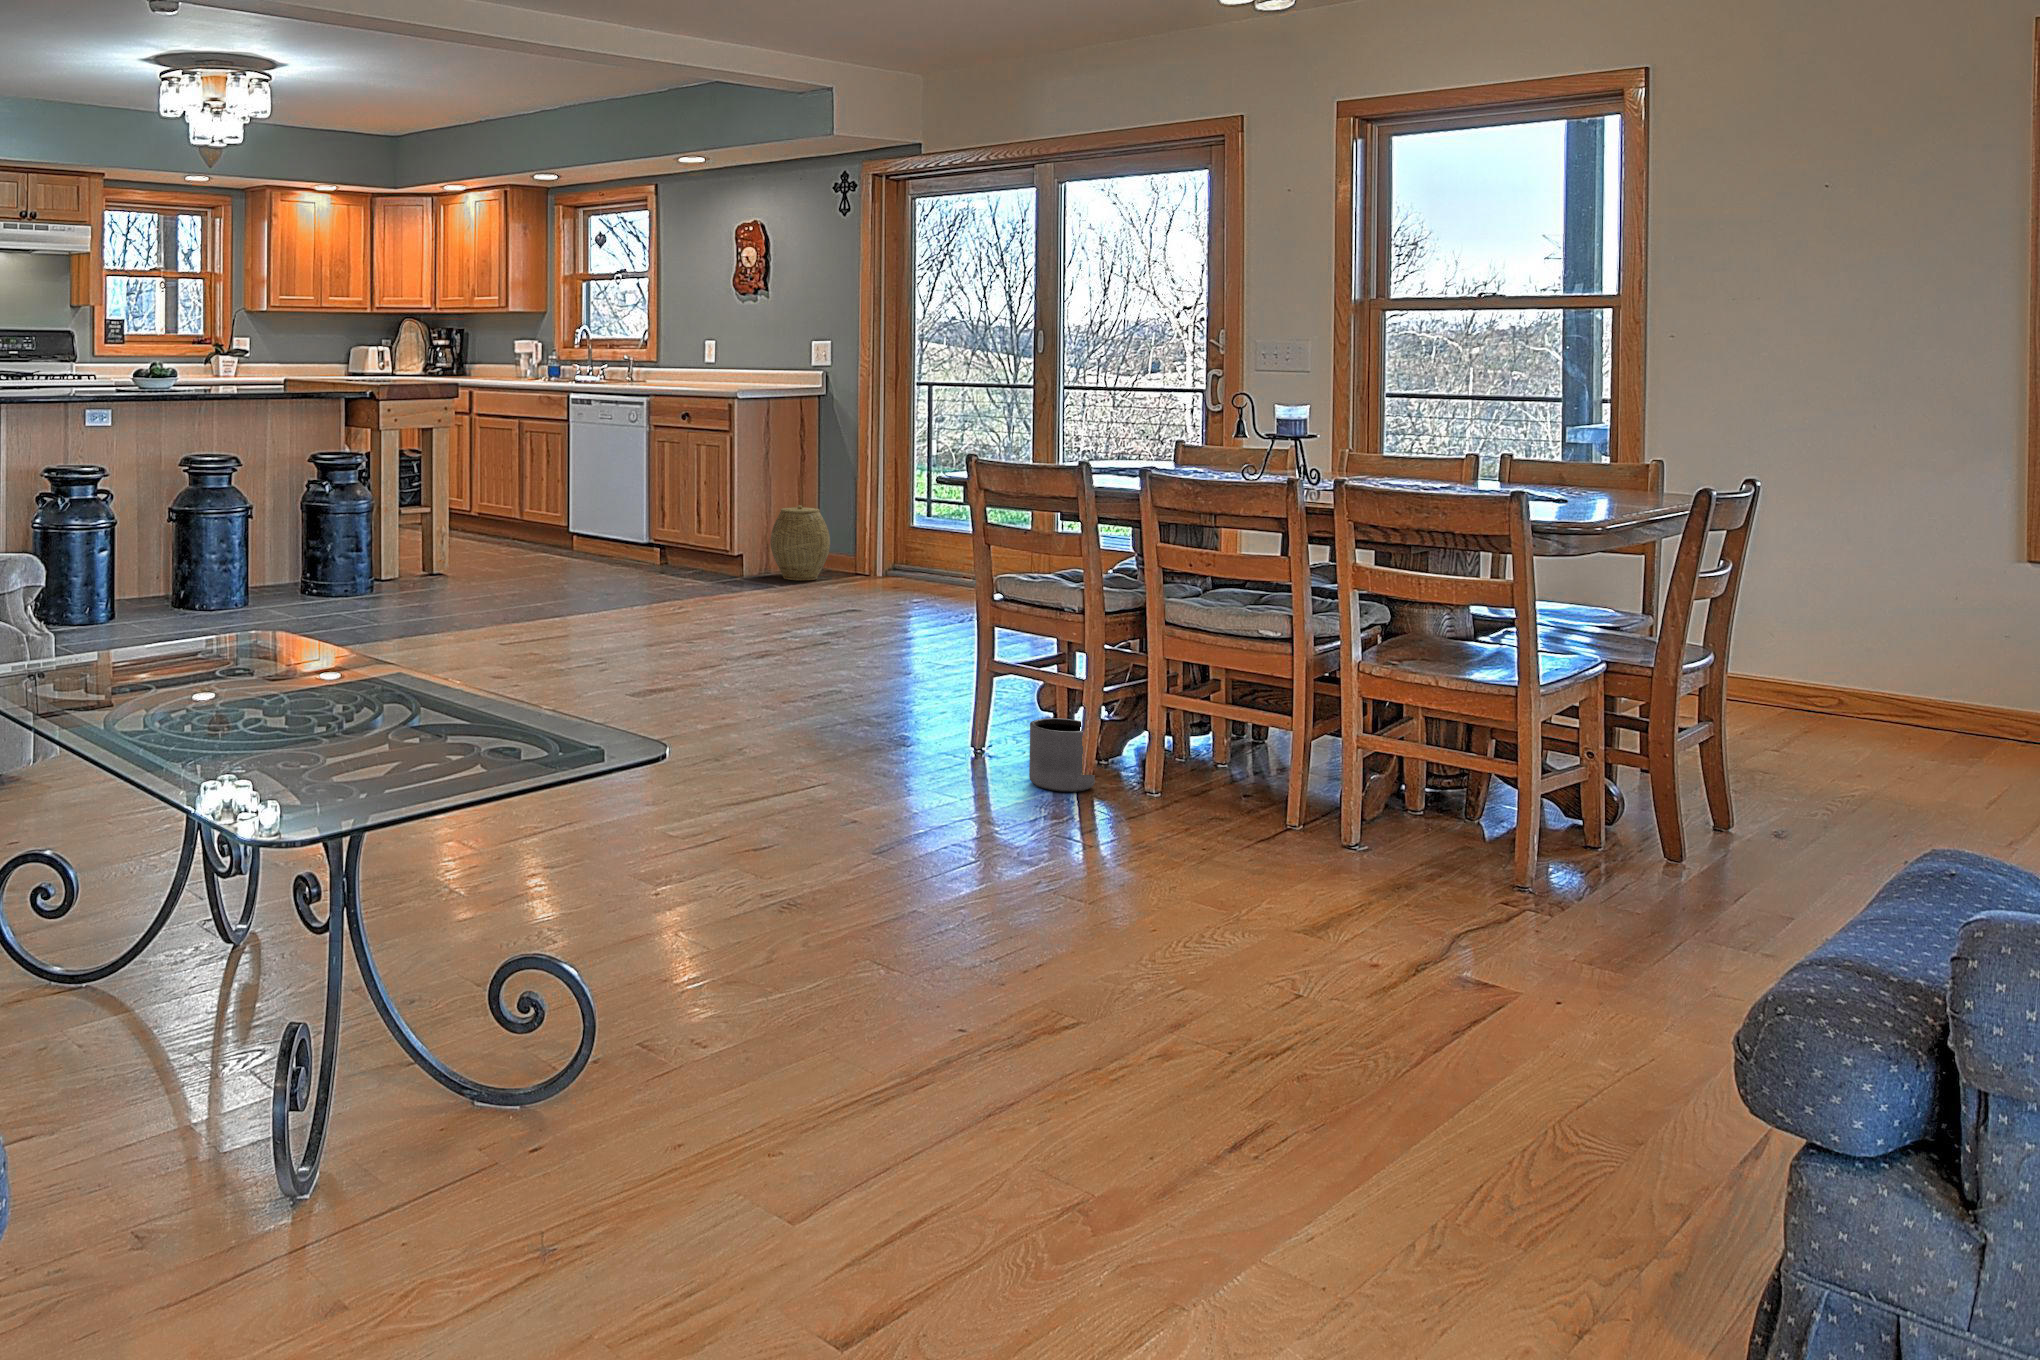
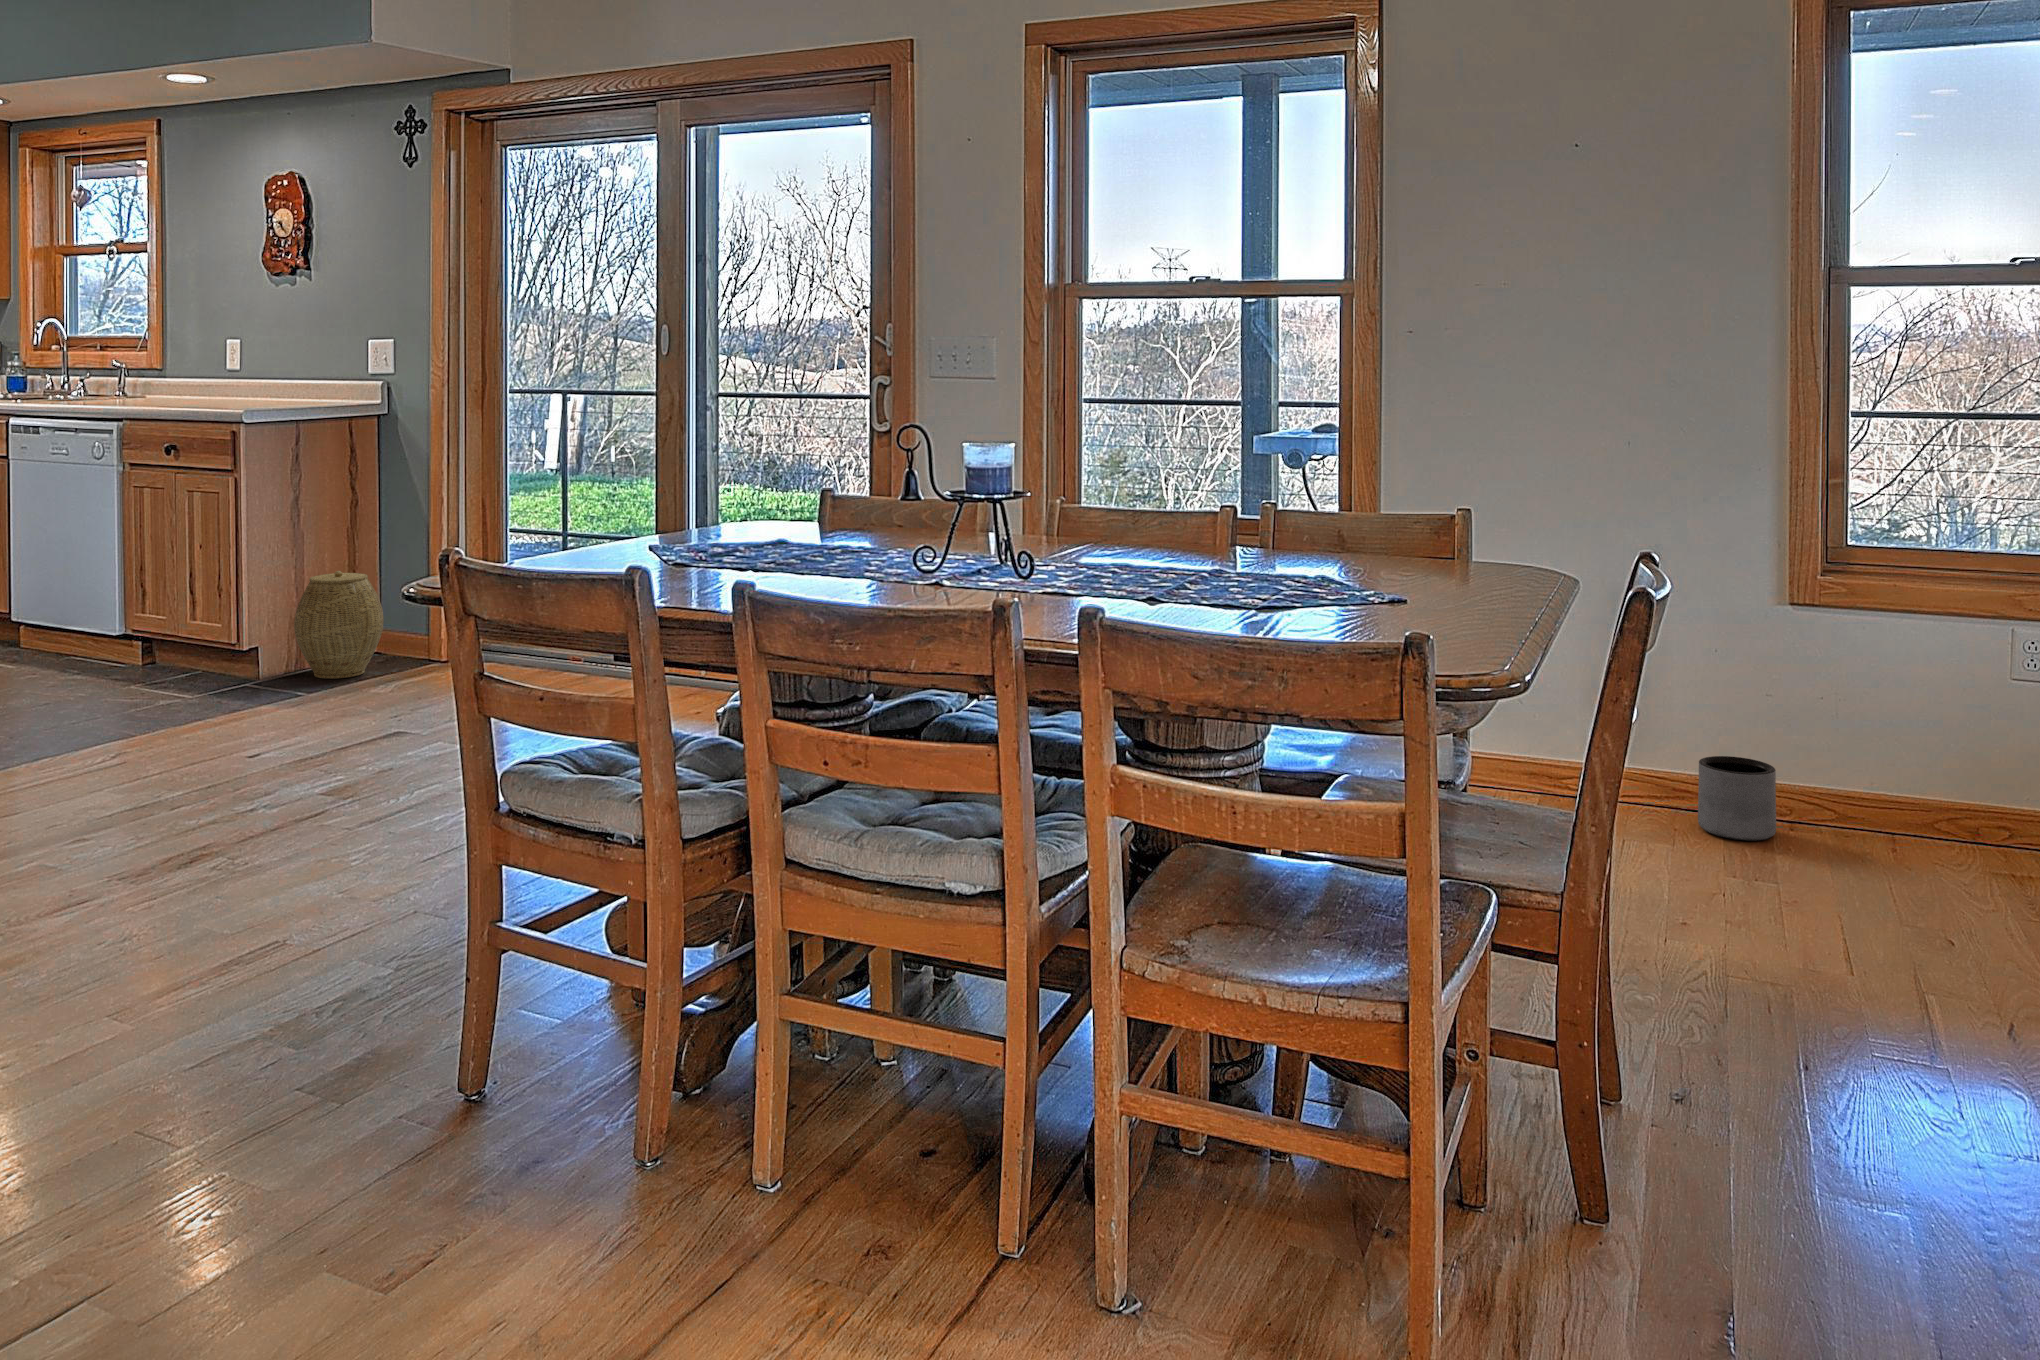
planter: present [1029,718,1095,792] -> present [1698,756,1776,841]

